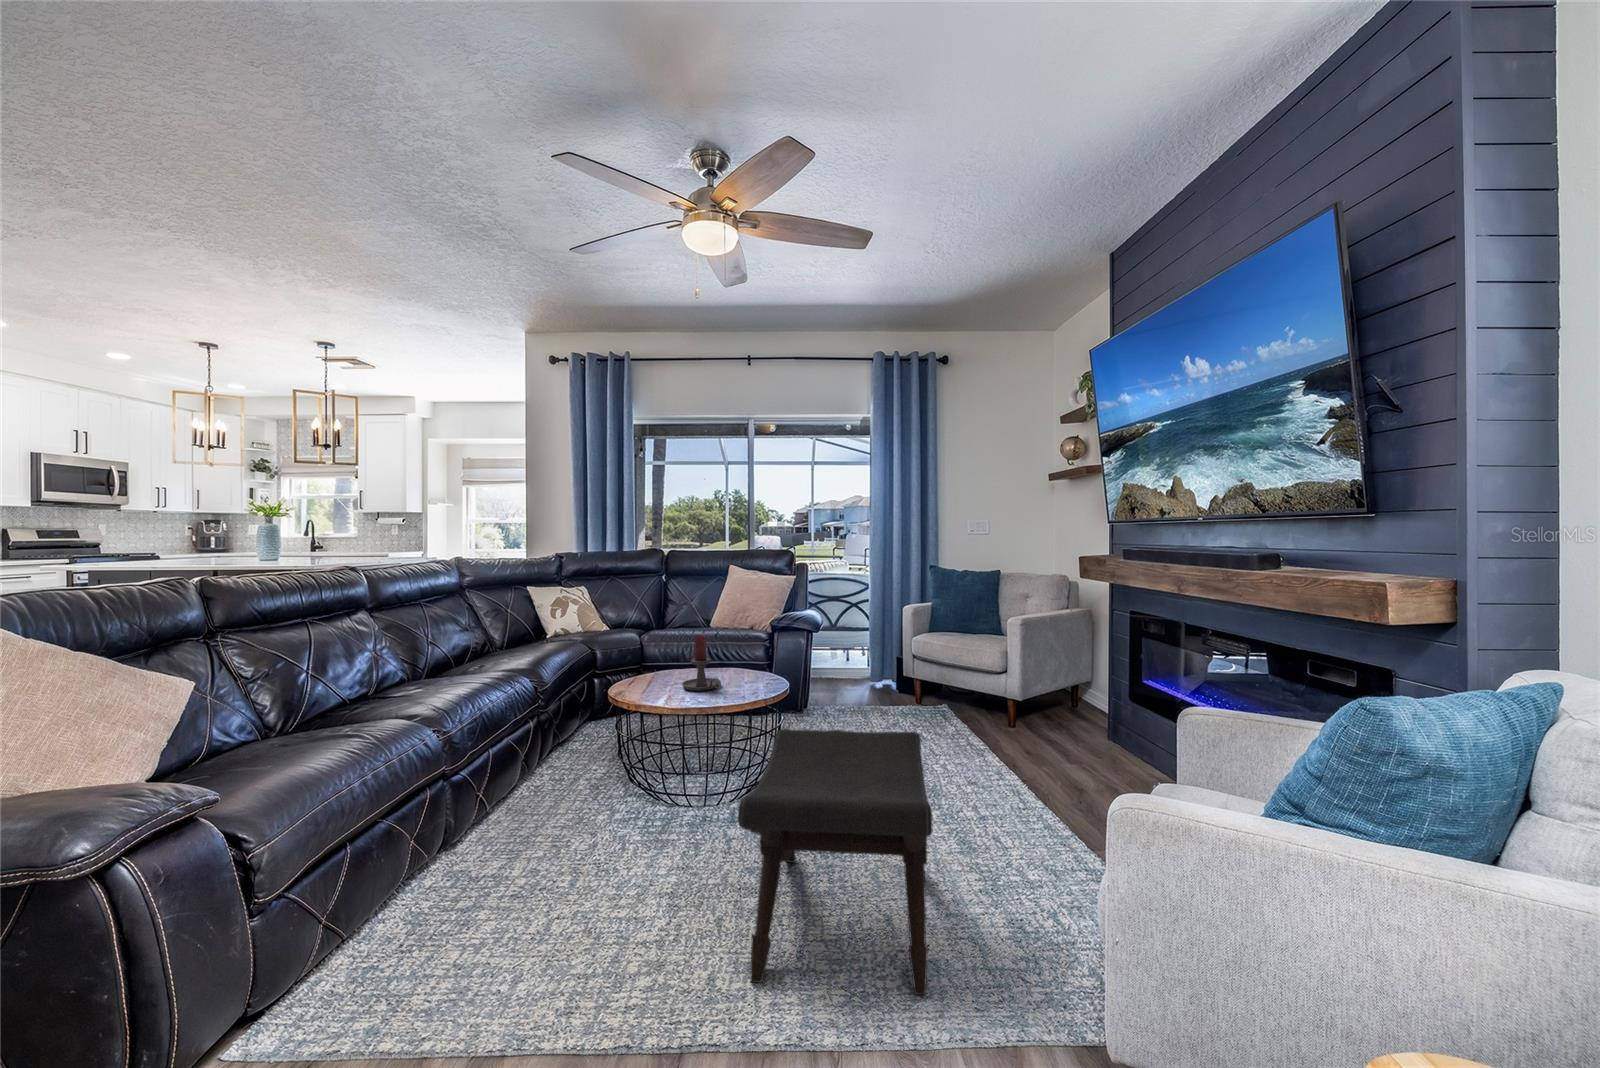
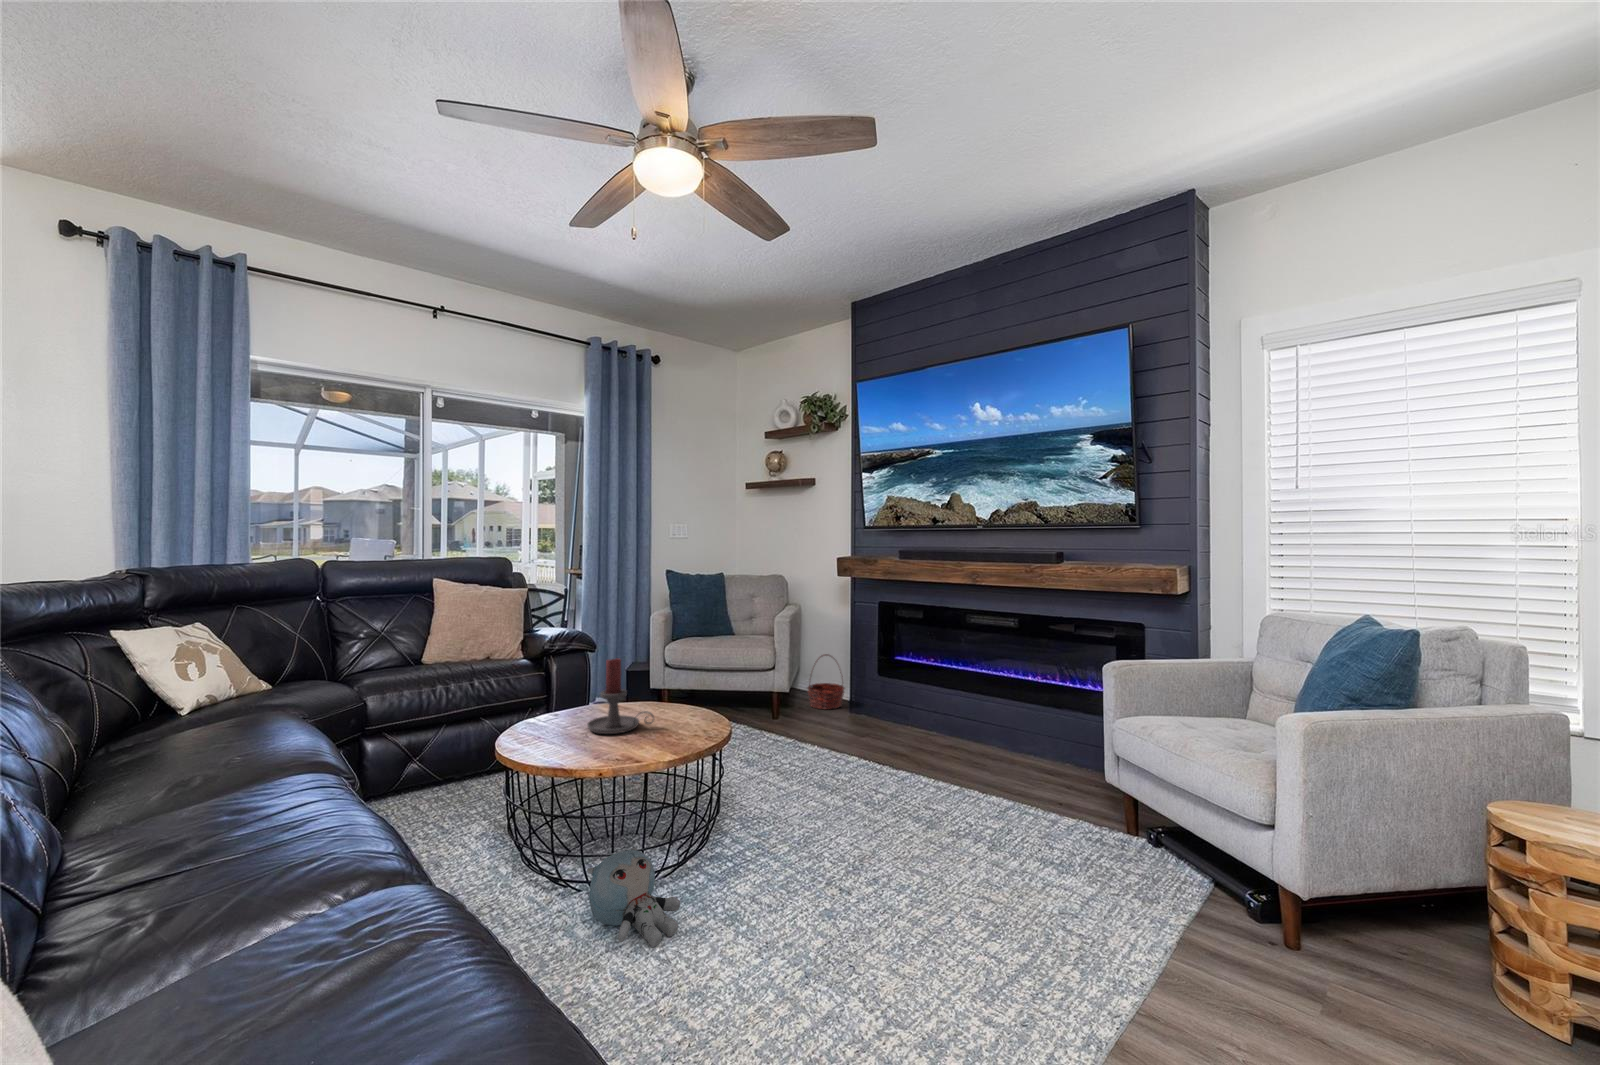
basket: none [1055,663,1102,726] -> present [807,654,845,709]
footstool: present [738,729,933,995] -> none [842,715,1113,987]
plush toy: none [611,771,665,837] -> present [587,848,680,947]

